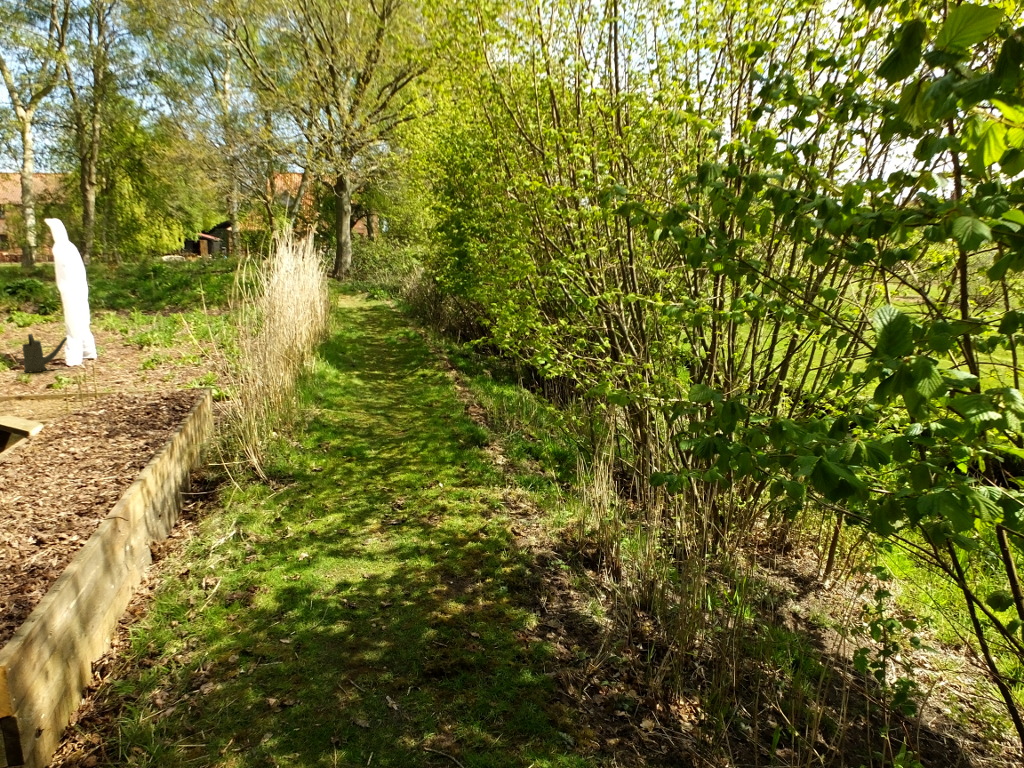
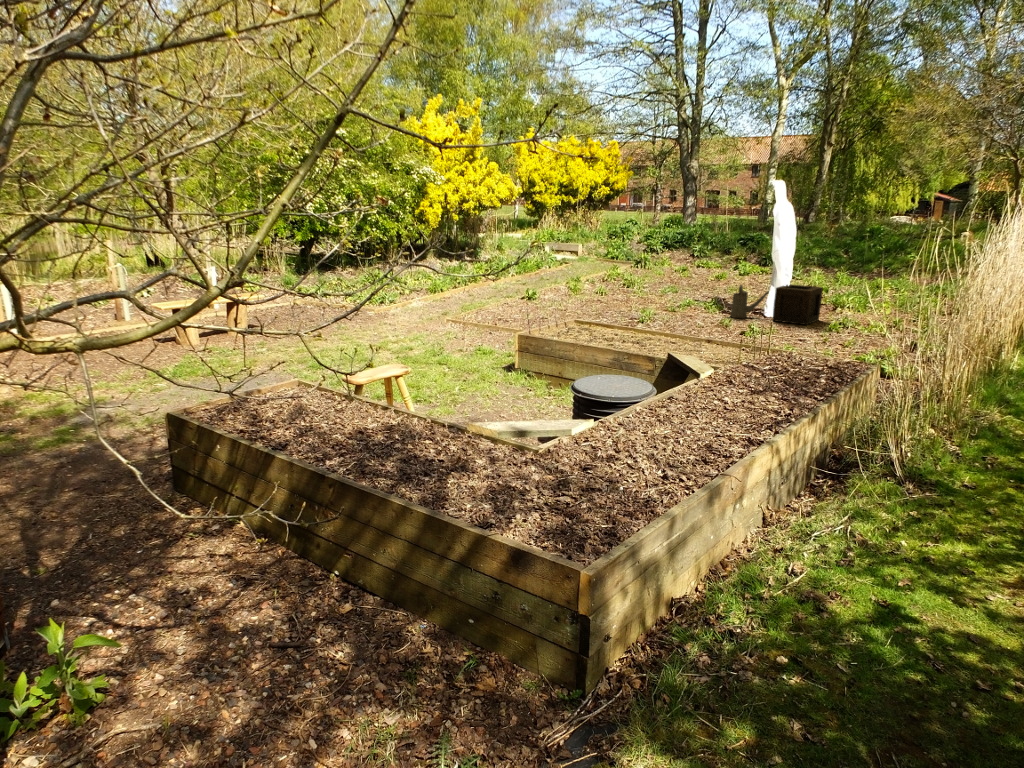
wooden crate: none [75,327,131,369] -> present [773,284,823,325]

